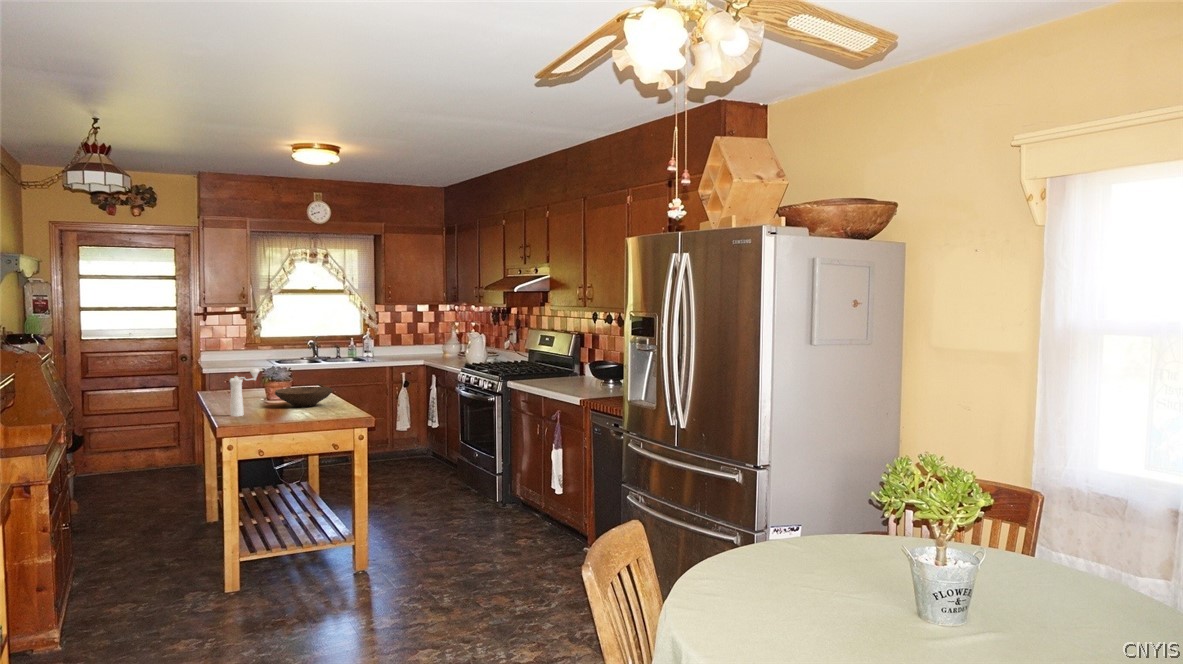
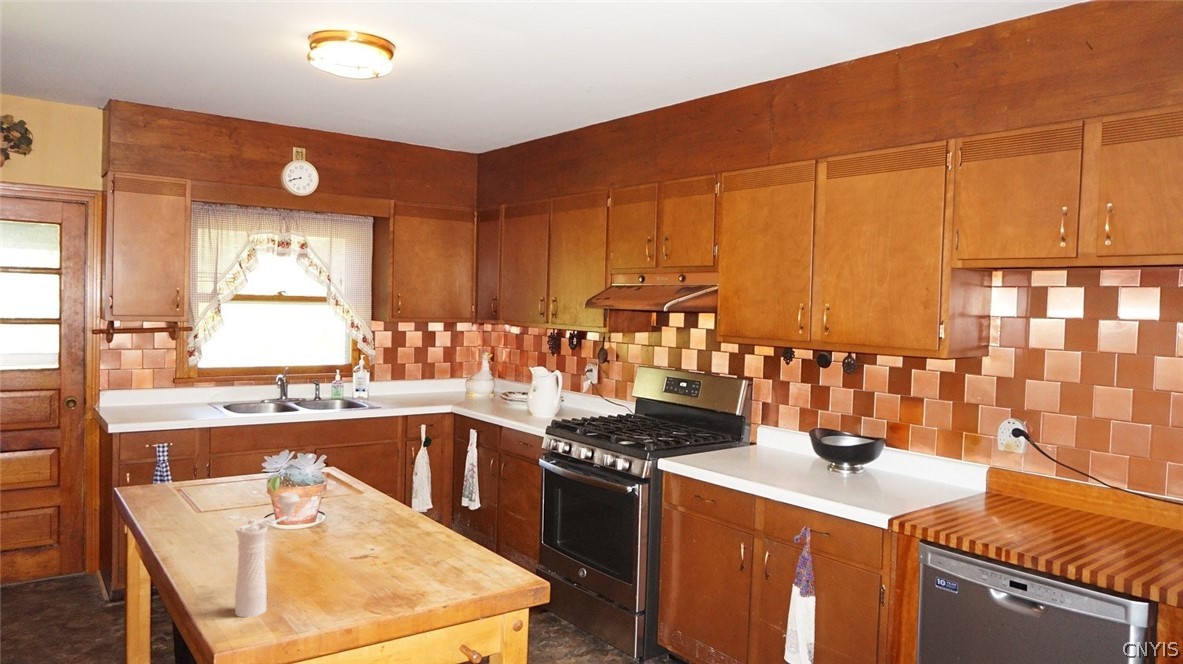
wooden bowl: present [275,387,332,407] -> none [307,502,423,555]

